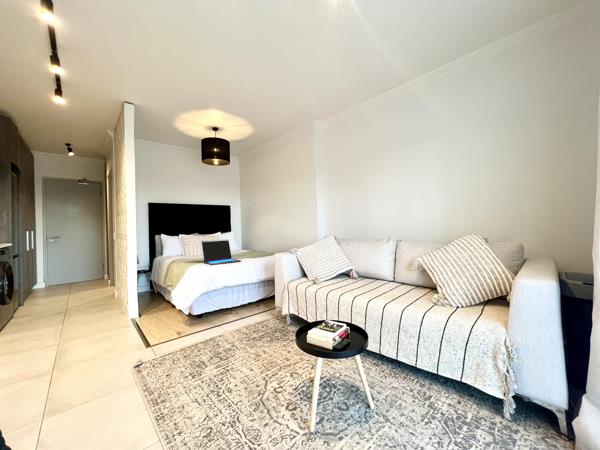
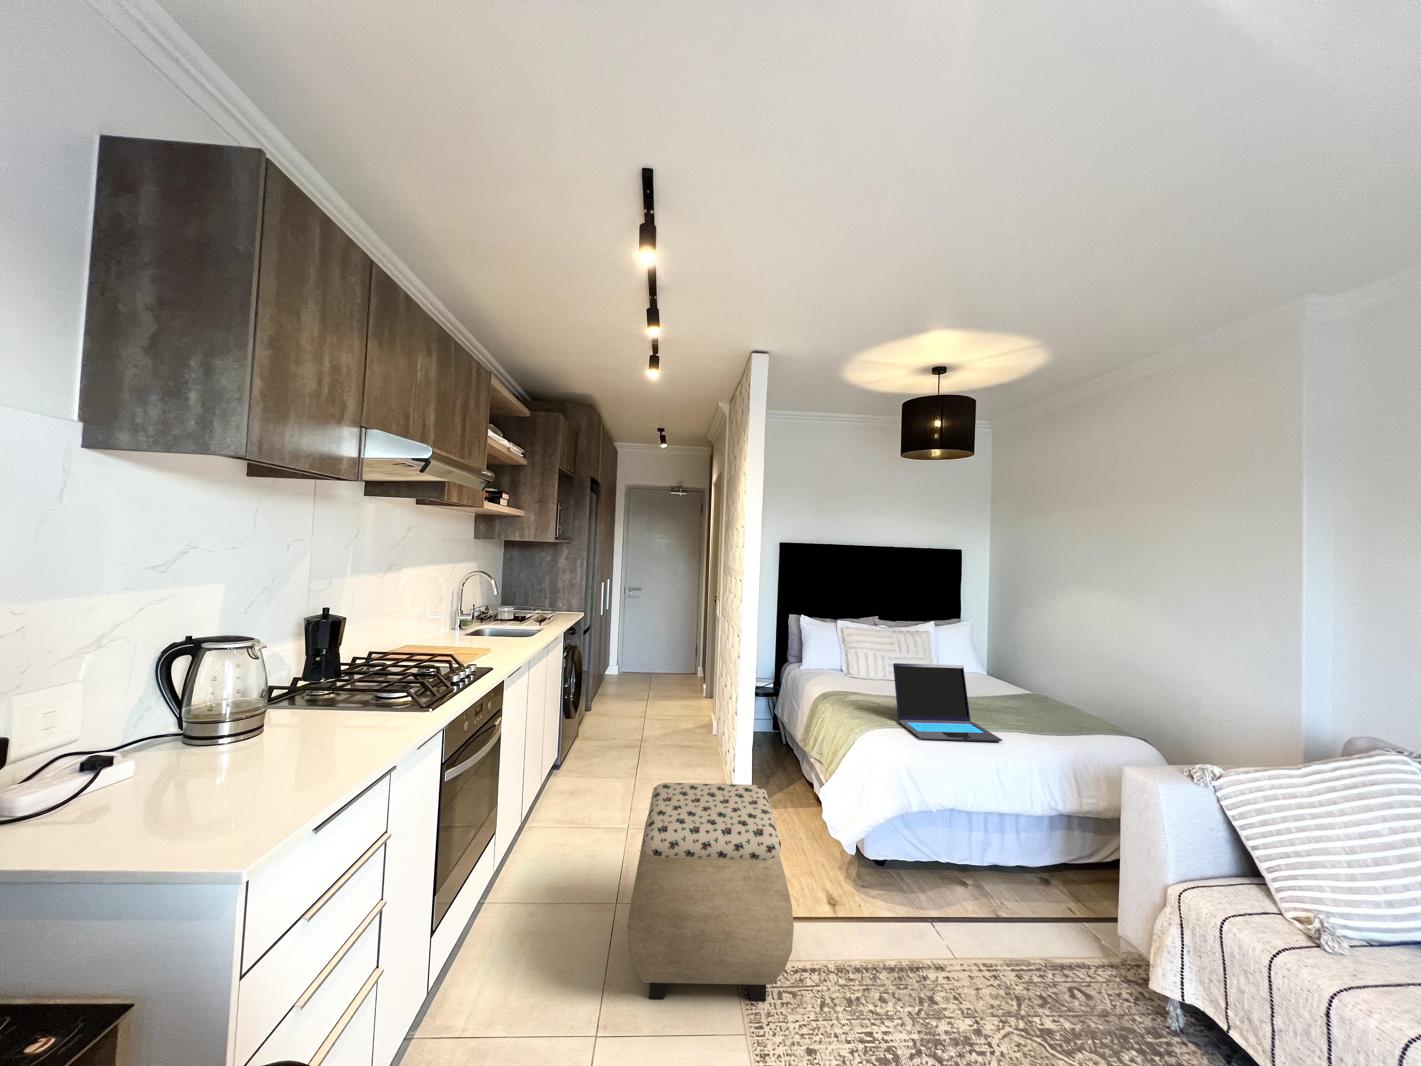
ottoman: none [67,291,159,390] -> present [628,783,794,1001]

